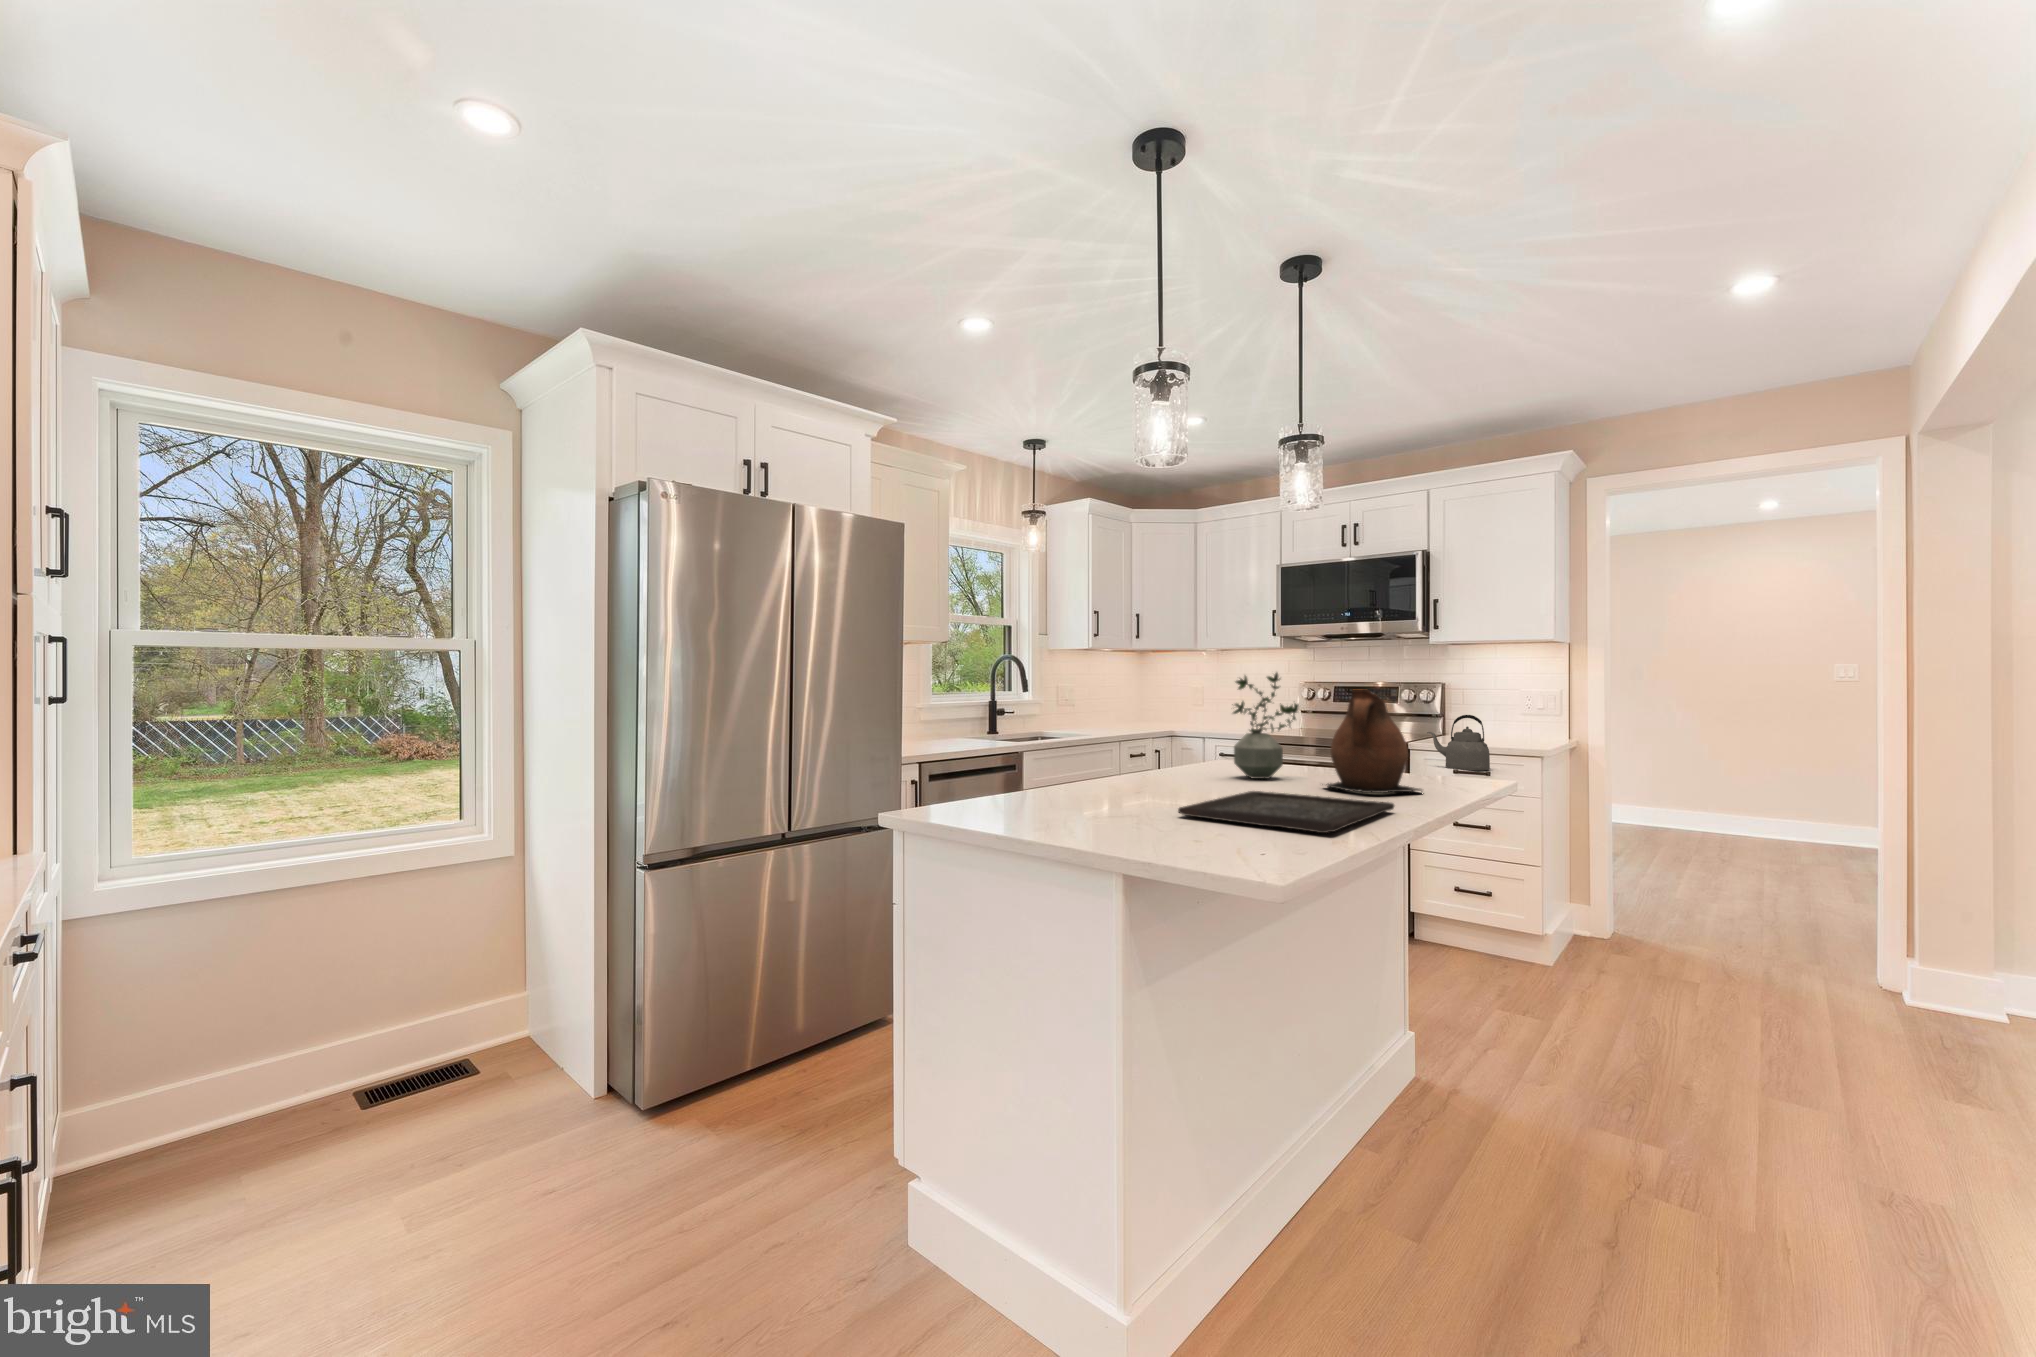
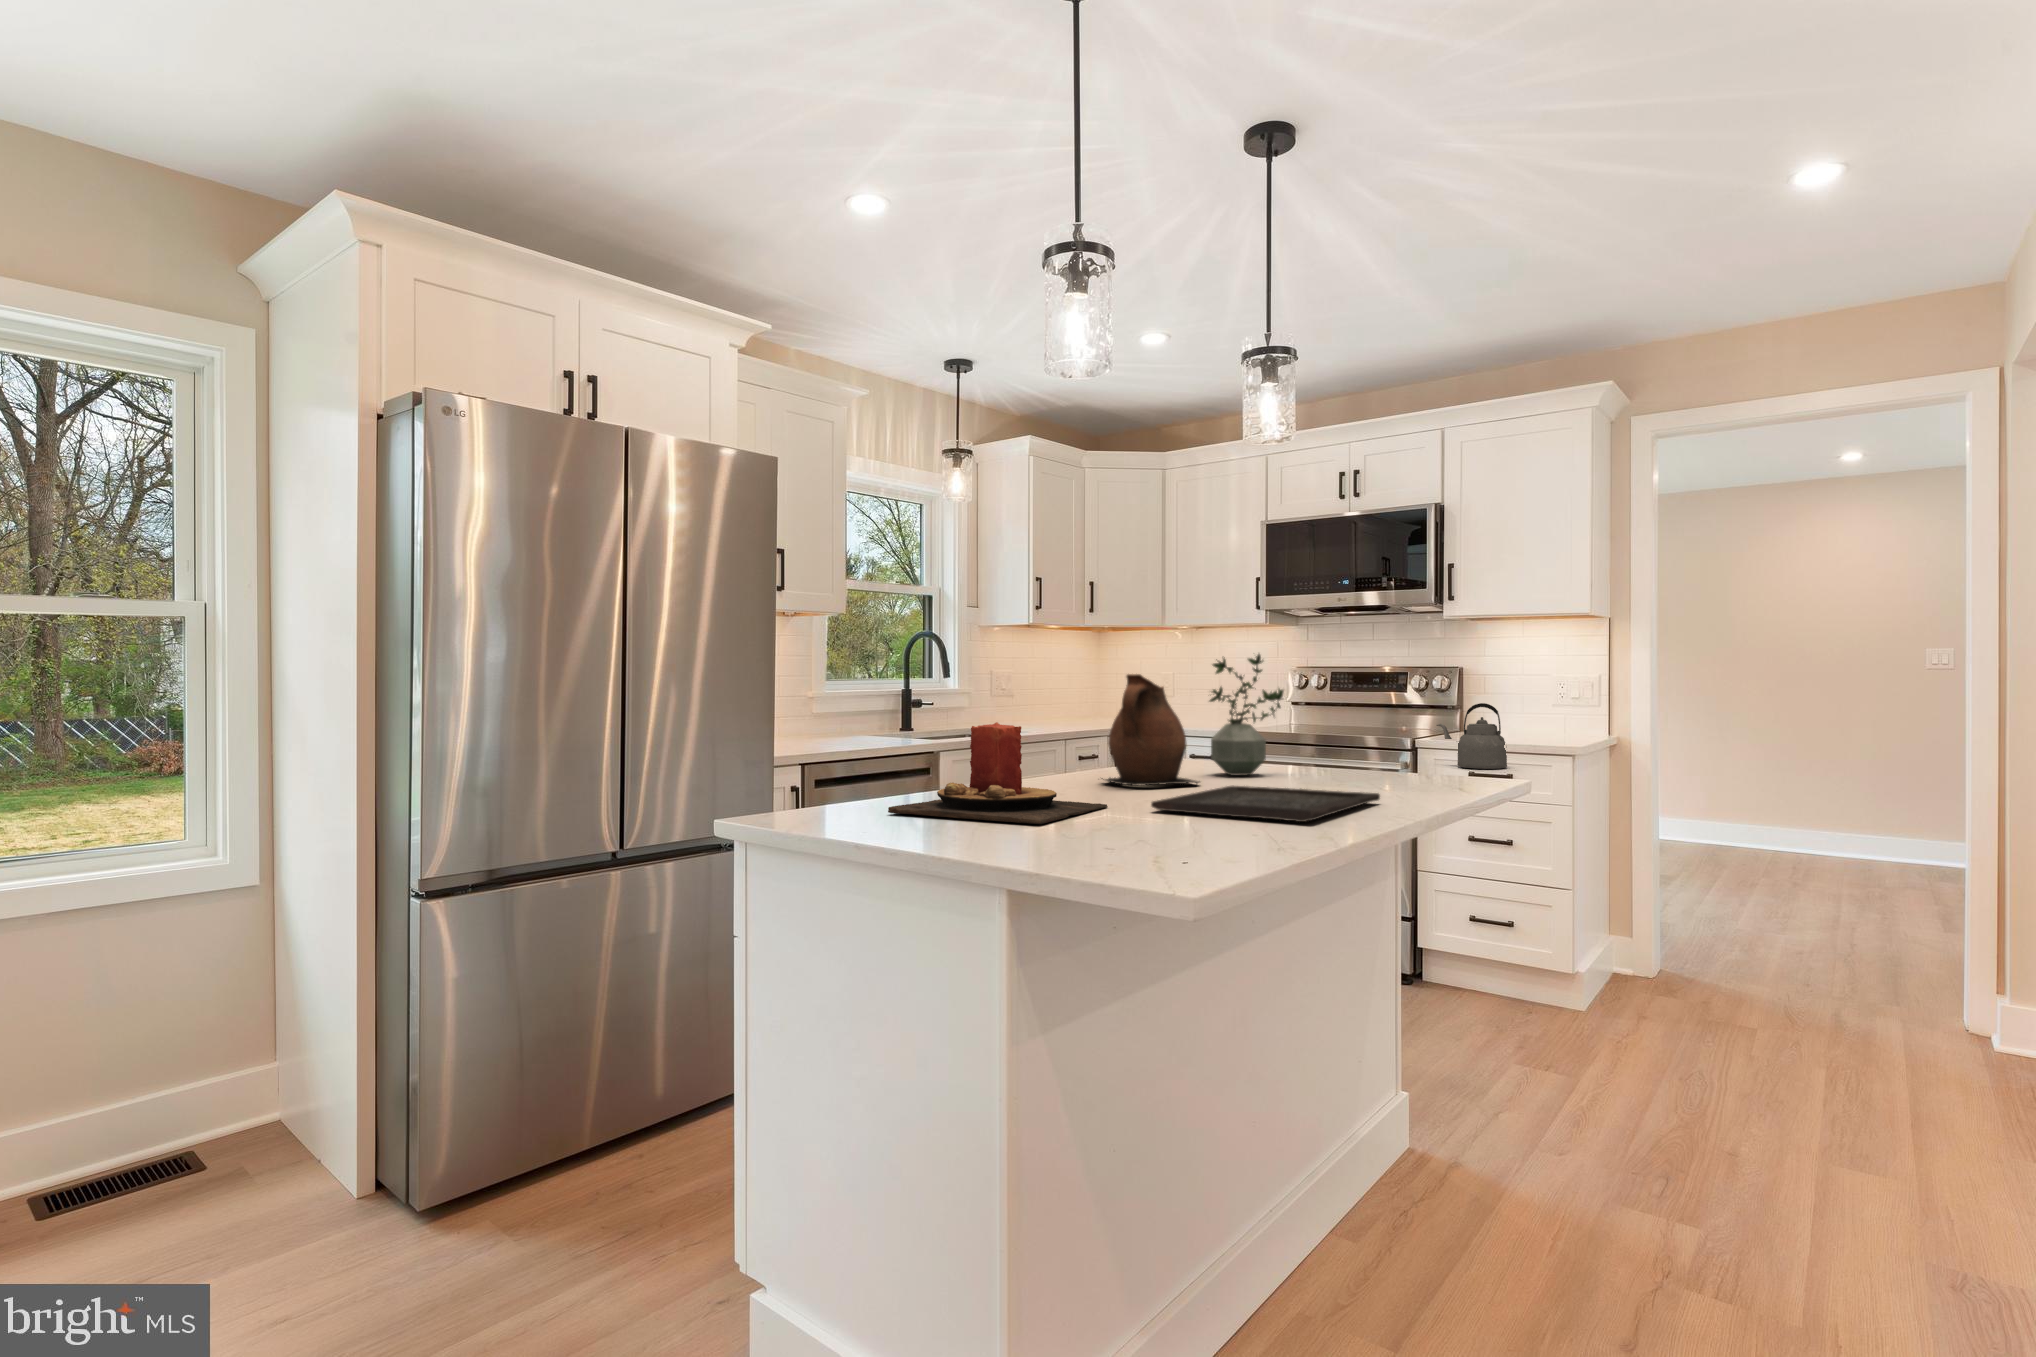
ceramic pitcher: present [1326,689,1422,793] -> present [1101,674,1200,786]
candle: none [940,733,1139,829] -> present [888,722,1108,824]

